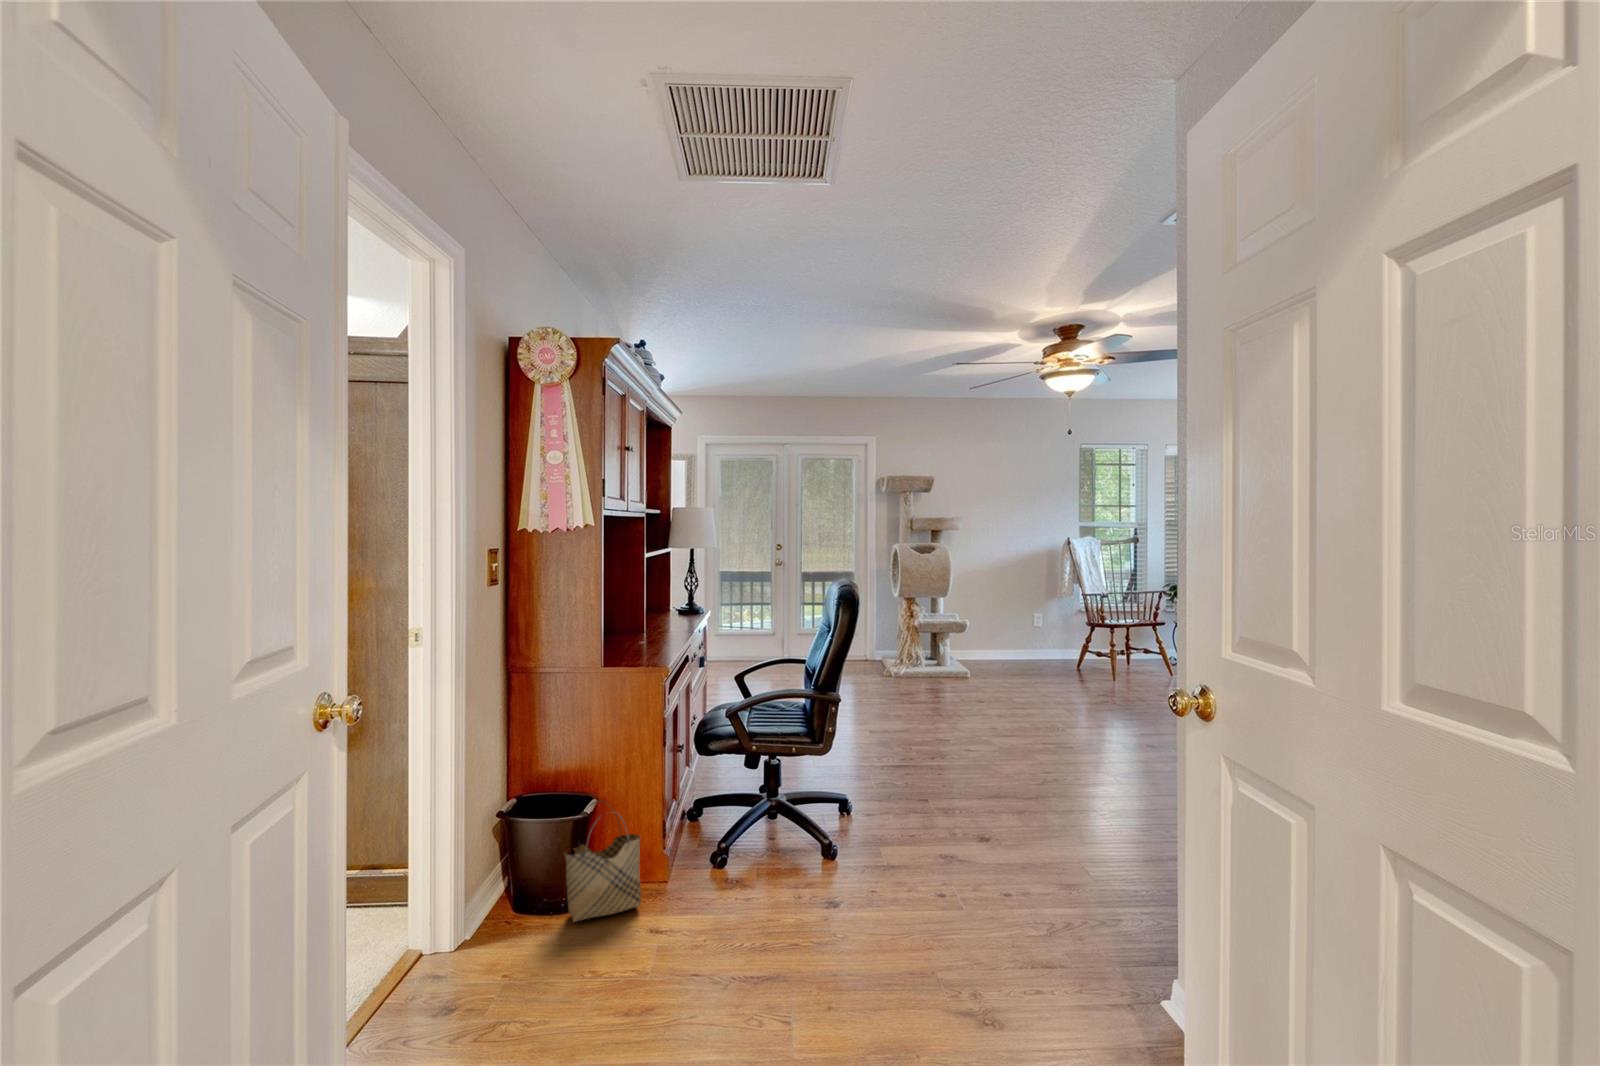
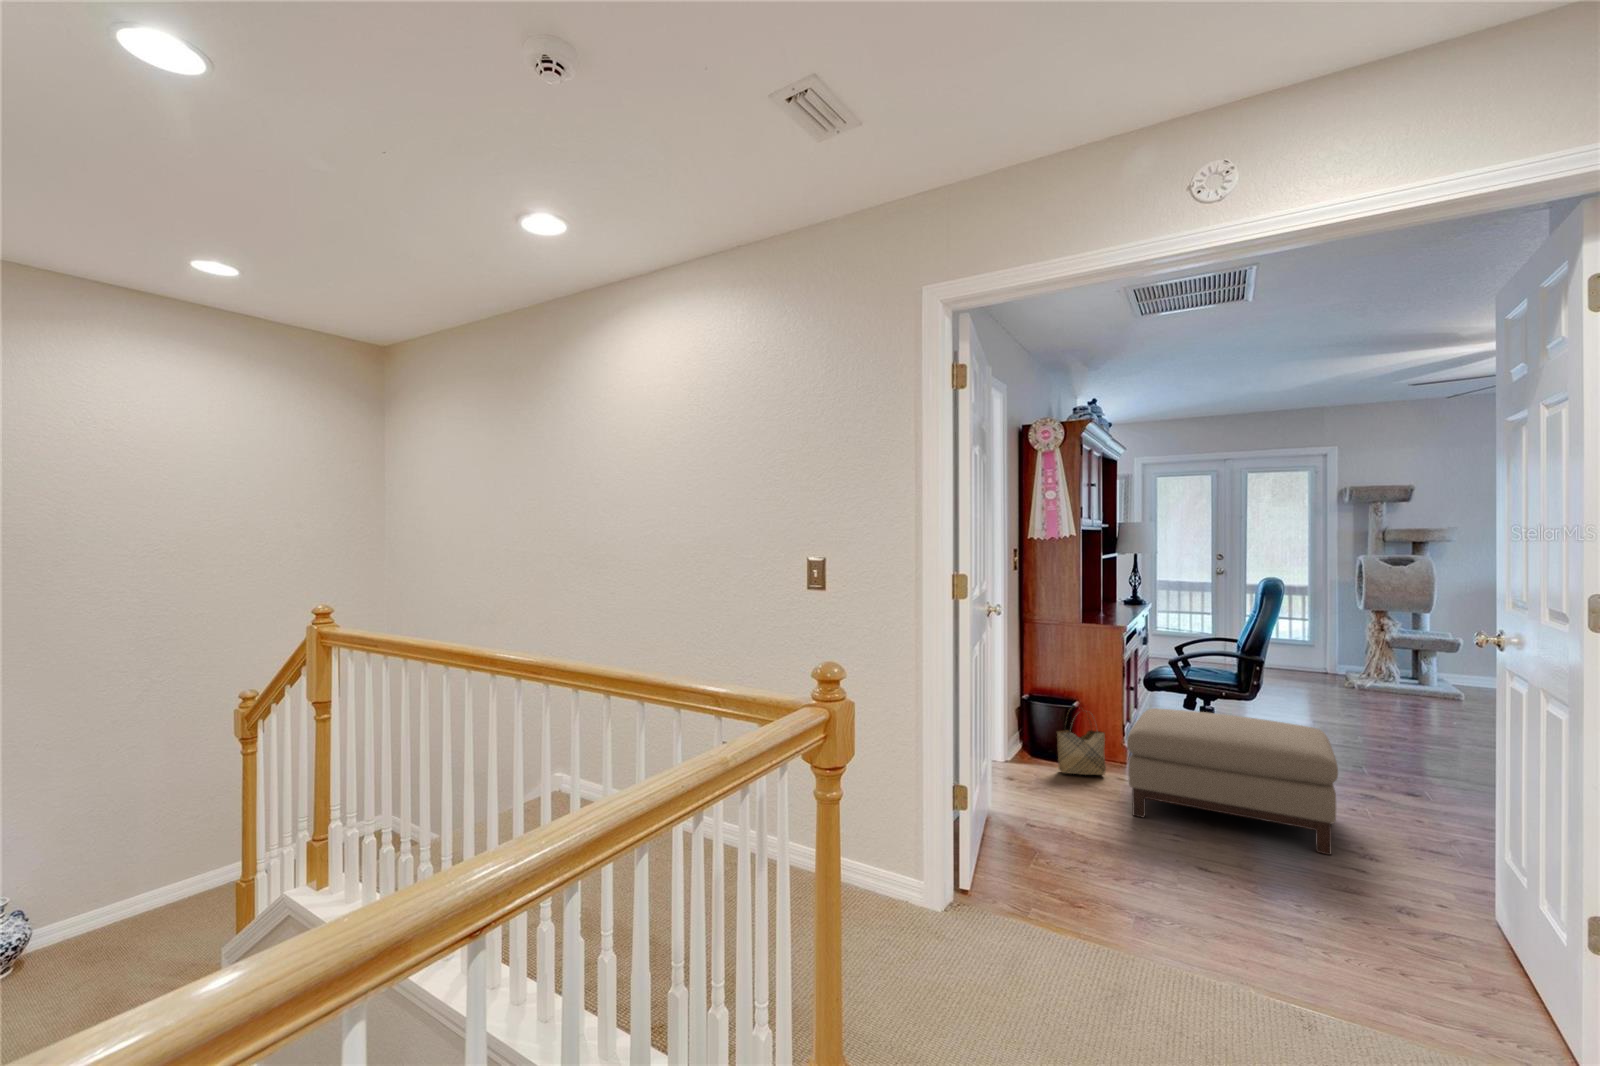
ottoman: none [671,788,954,1002] -> present [1127,708,1338,855]

